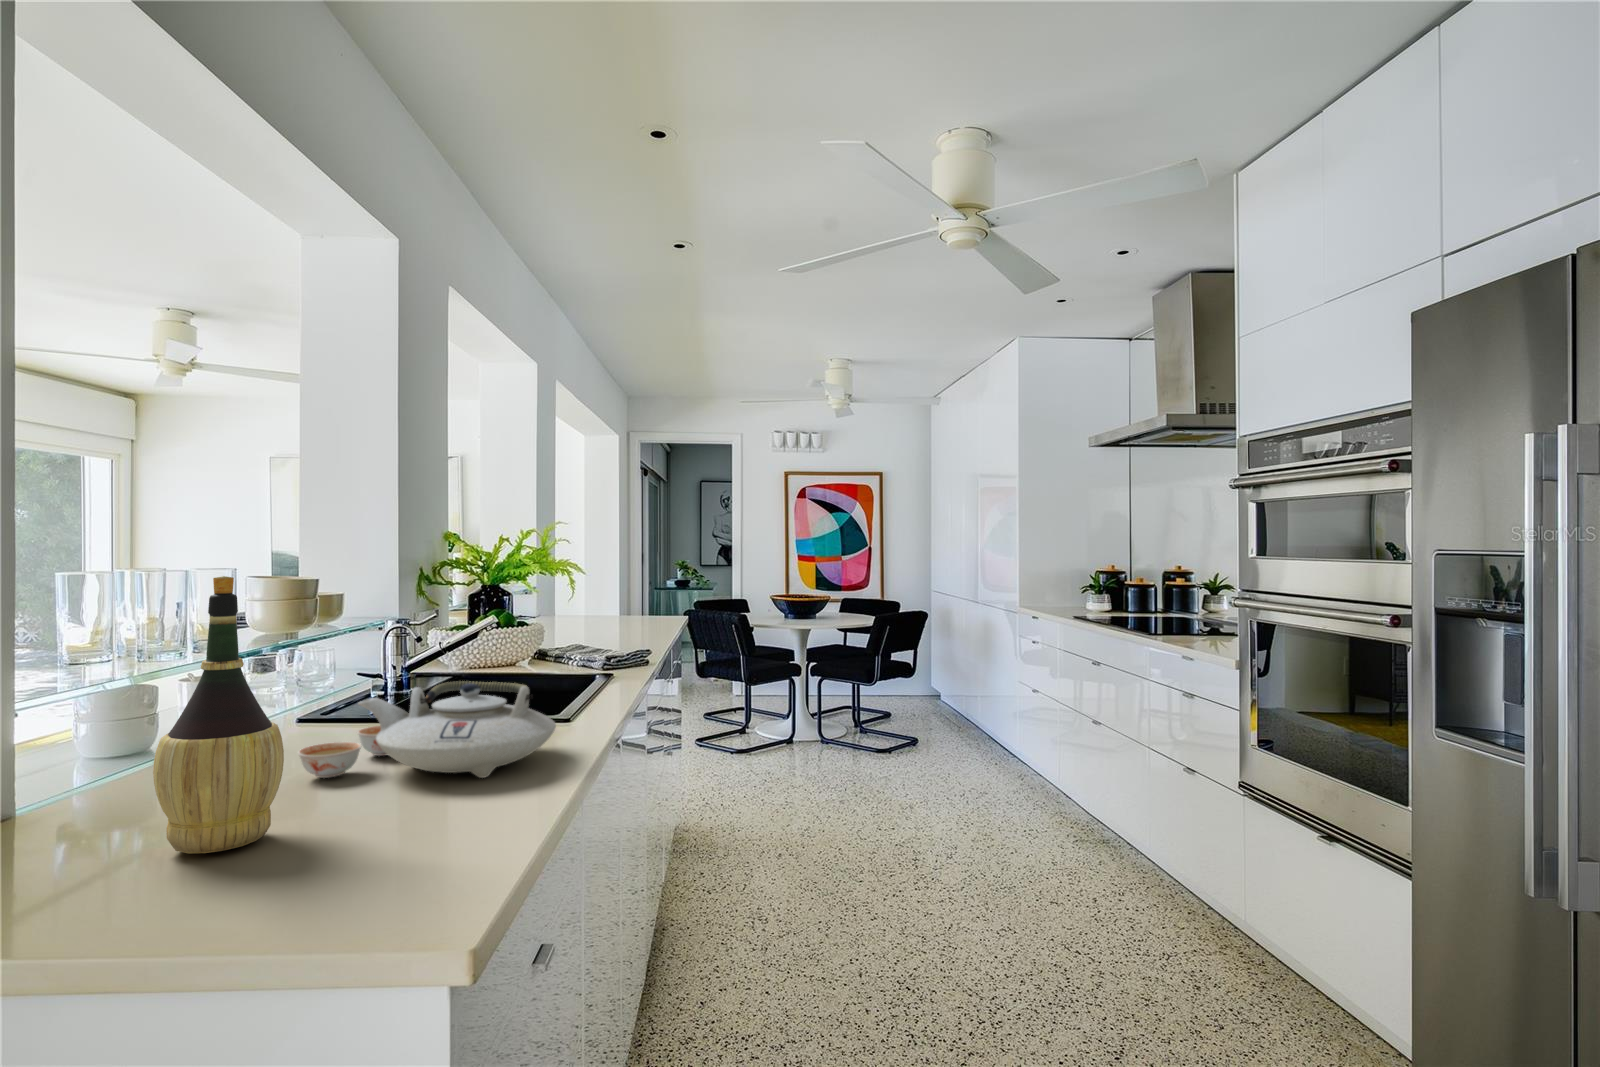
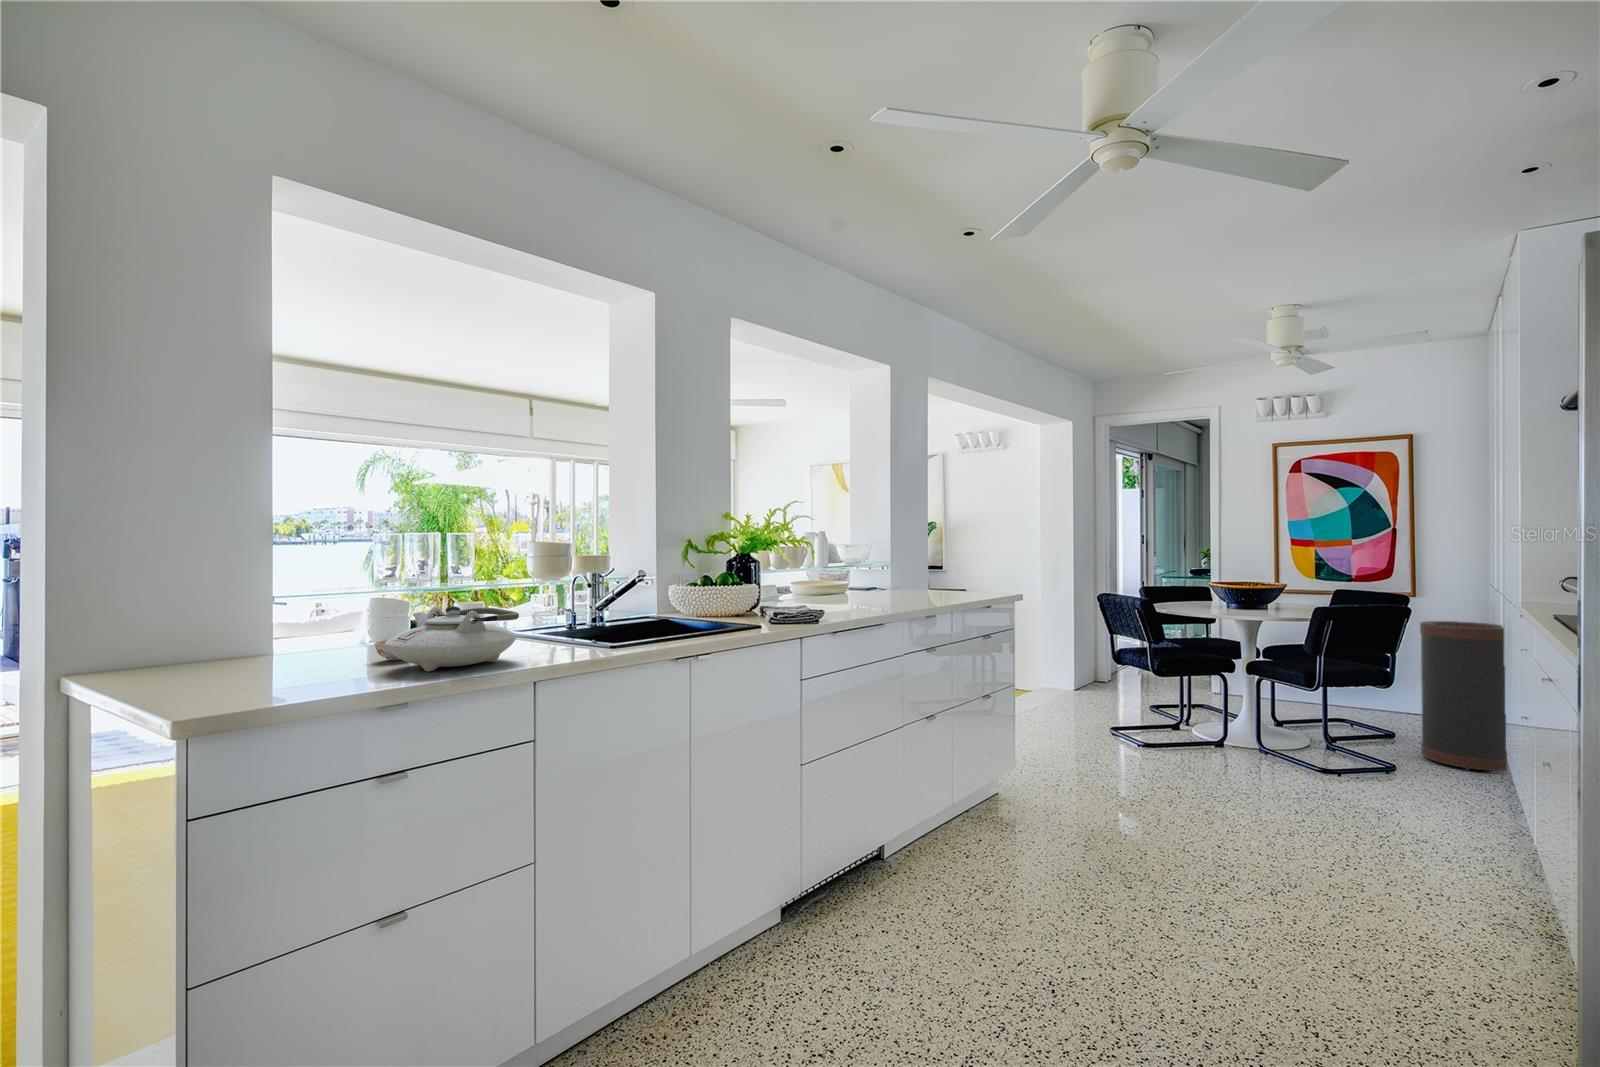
wine bottle: present [153,576,284,853] -> none [209,523,286,680]
trash can: none [913,620,965,731] -> present [1420,621,1507,771]

